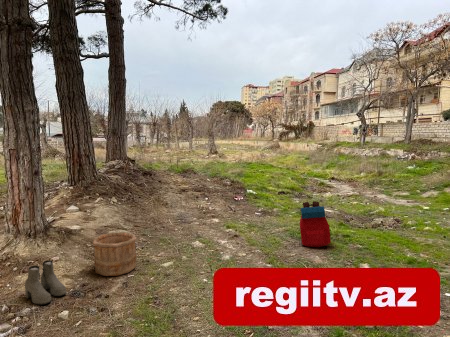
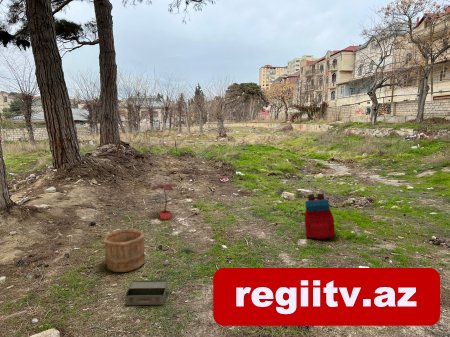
potted plant: none [141,191,167,228] -> present [152,184,177,219]
boots: present [25,260,66,304] -> none [40,260,78,303]
toolbox: none [118,282,162,306] -> present [125,280,167,305]

